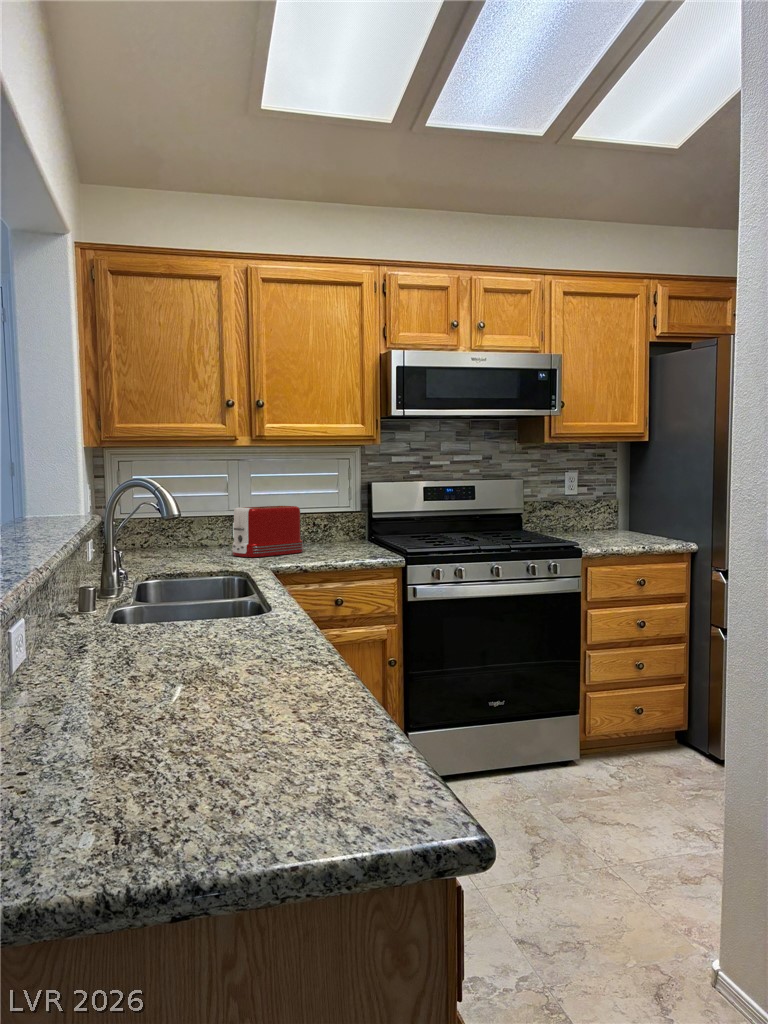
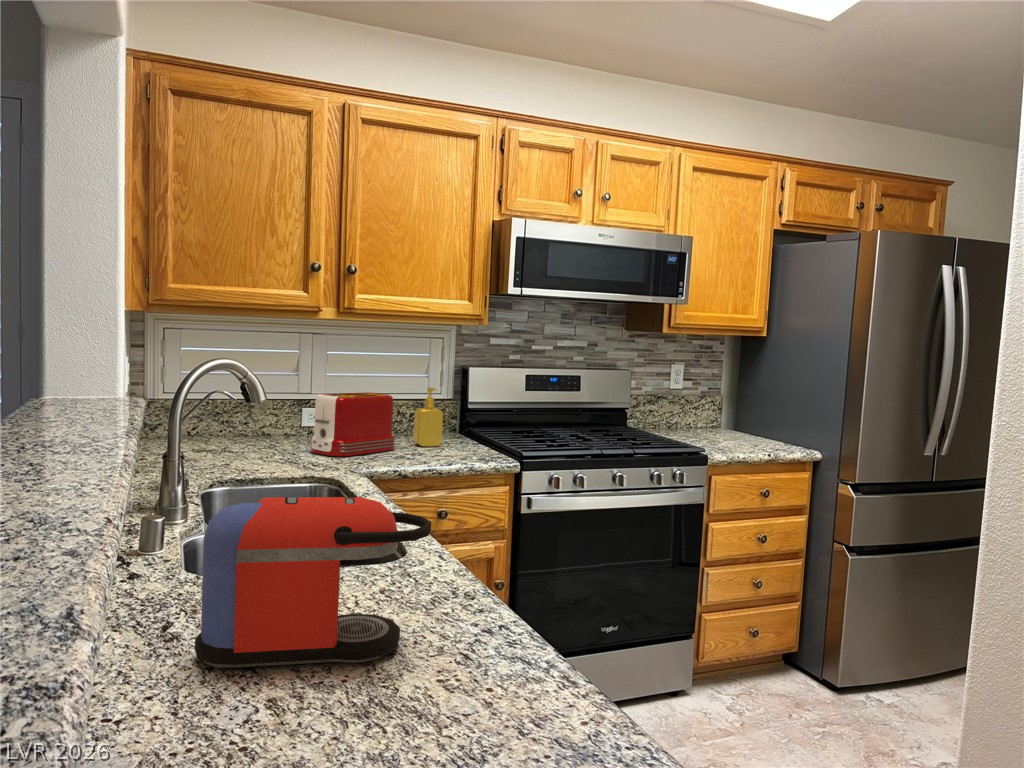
soap dispenser: none [322,499,345,550] -> present [414,387,443,447]
coffee maker: none [76,543,232,655] -> present [195,497,431,668]

